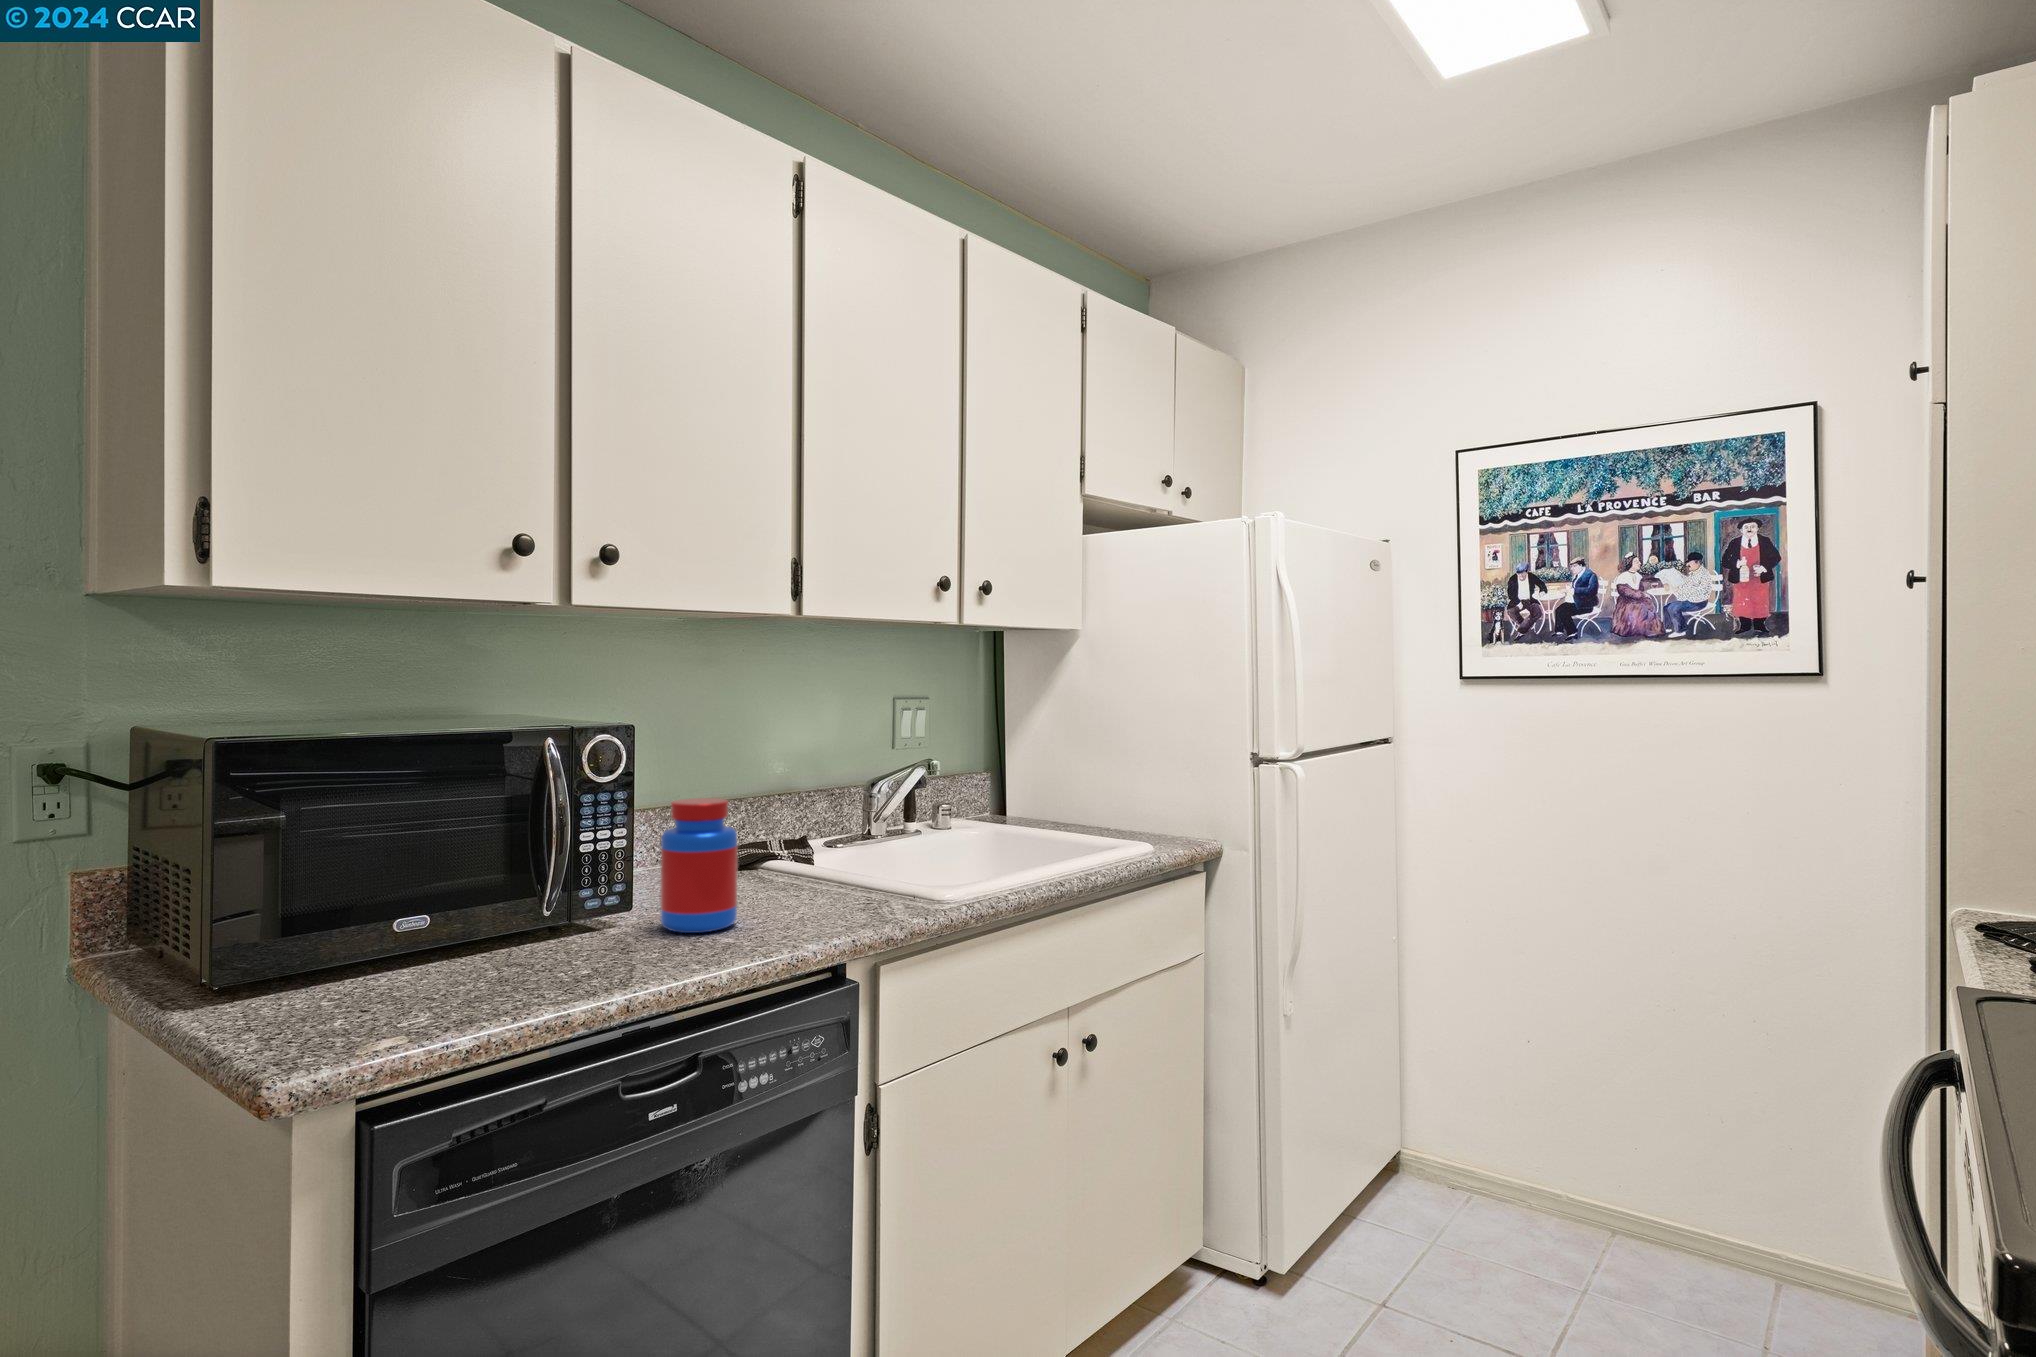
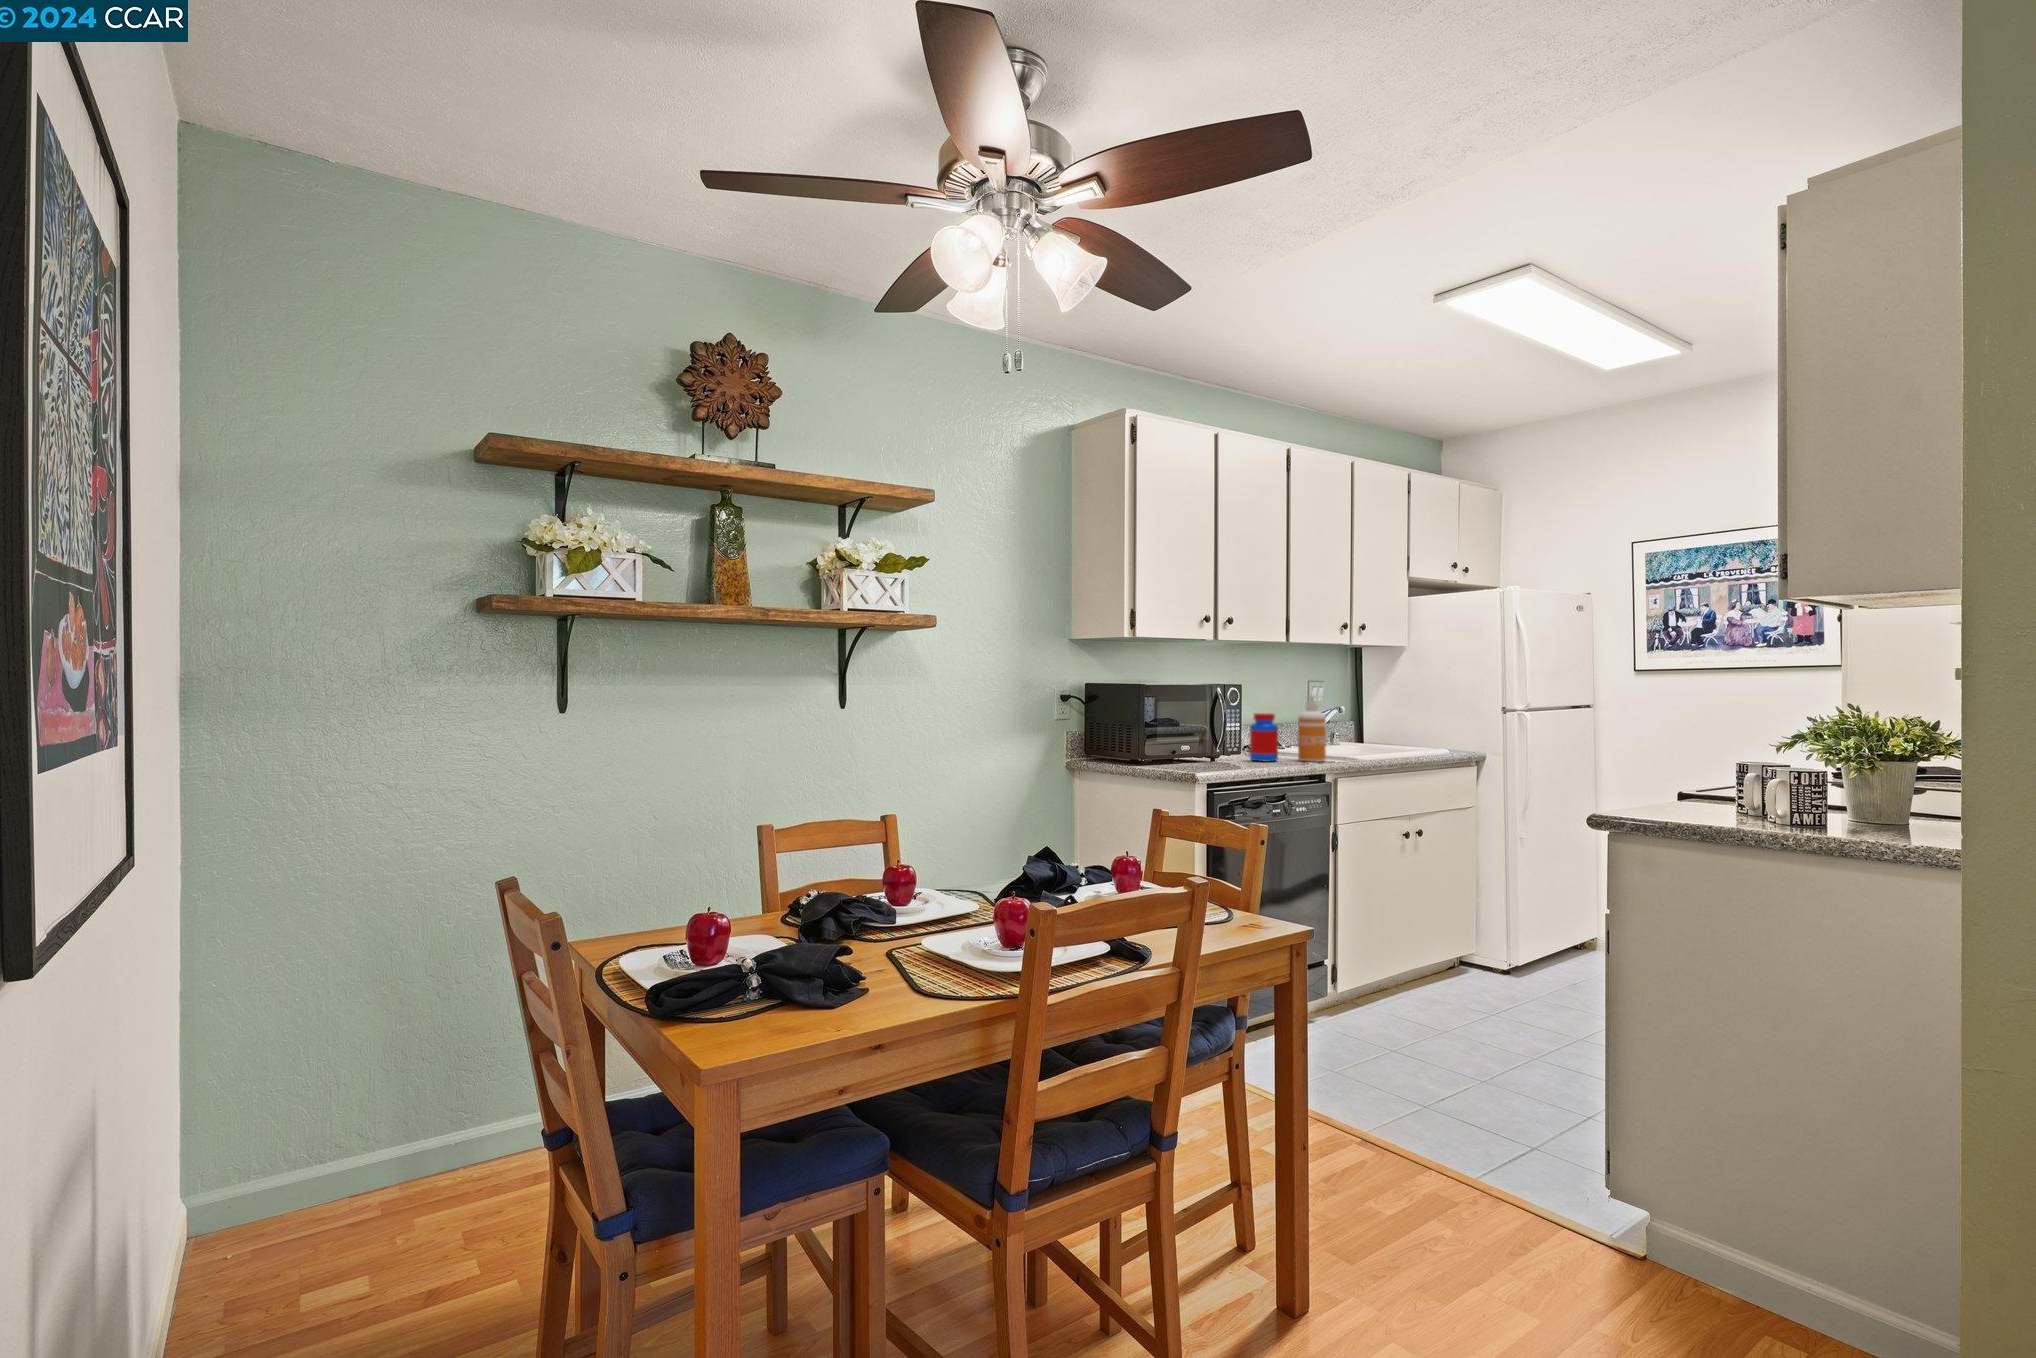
soap dispenser: none [796,750,863,924] -> present [1298,695,1326,762]

